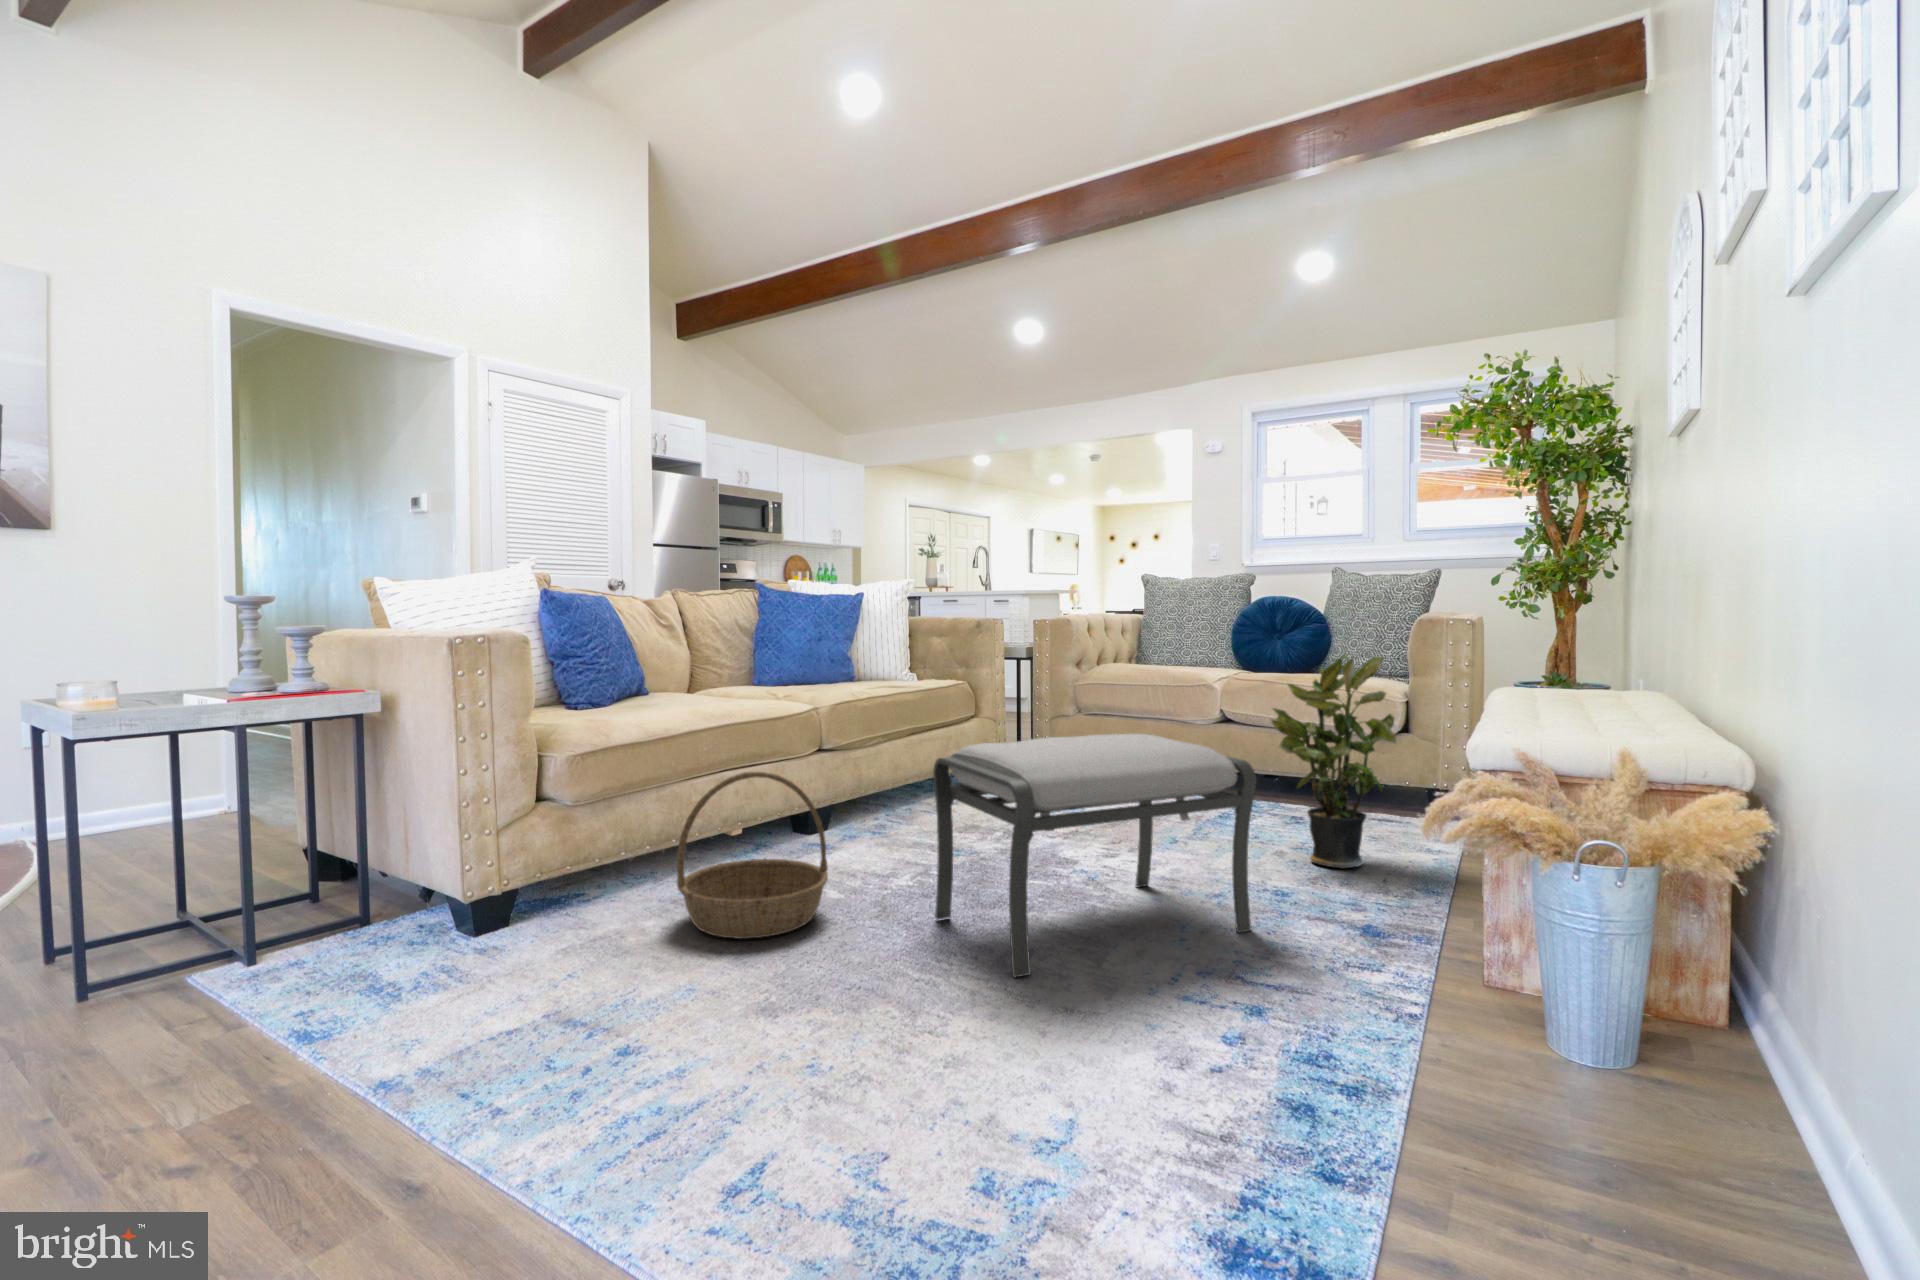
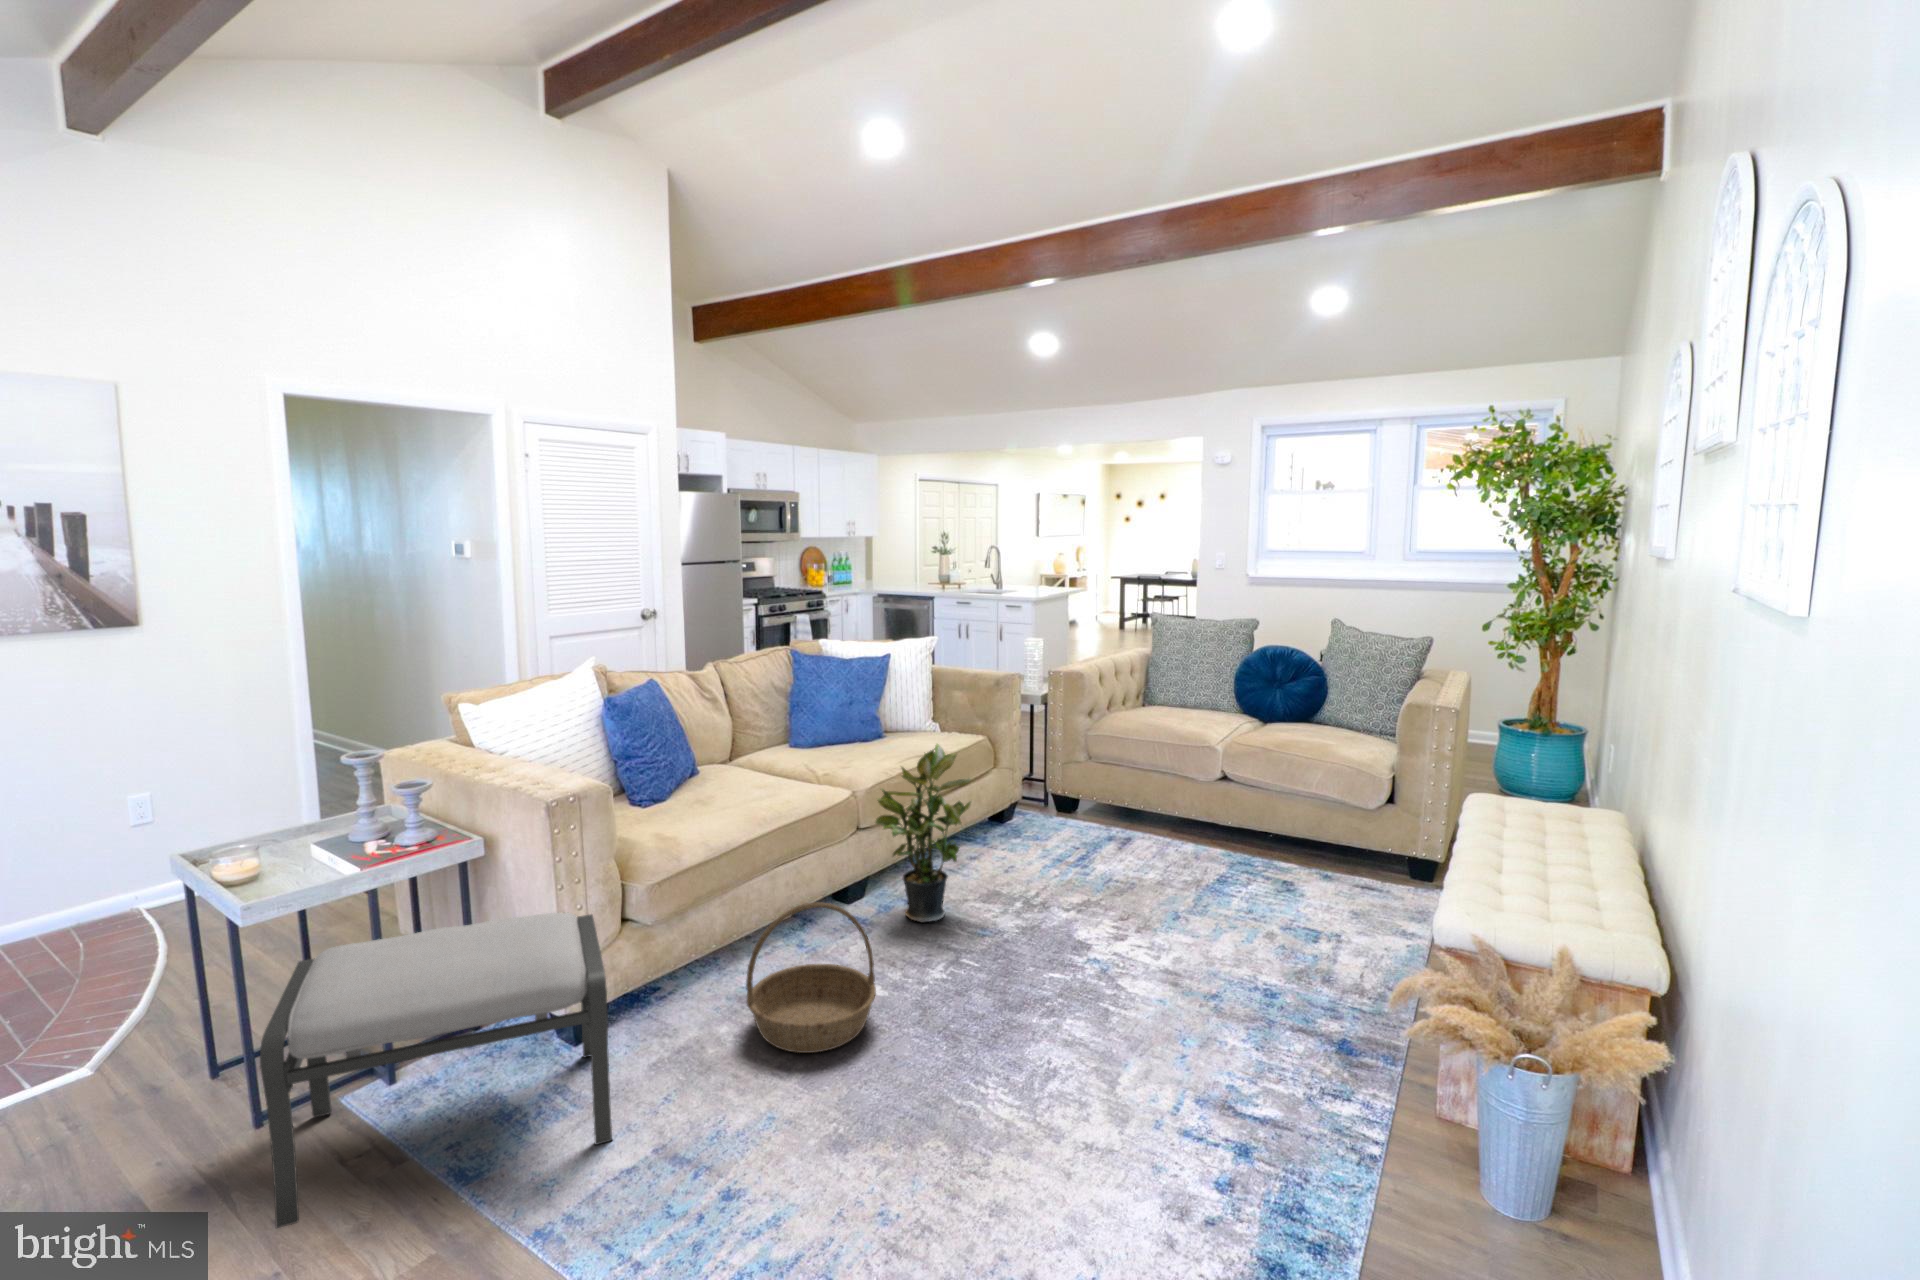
potted plant: present [1271,654,1396,869] -> present [875,744,971,923]
ottoman: present [933,734,1257,977] -> present [260,913,612,1228]

